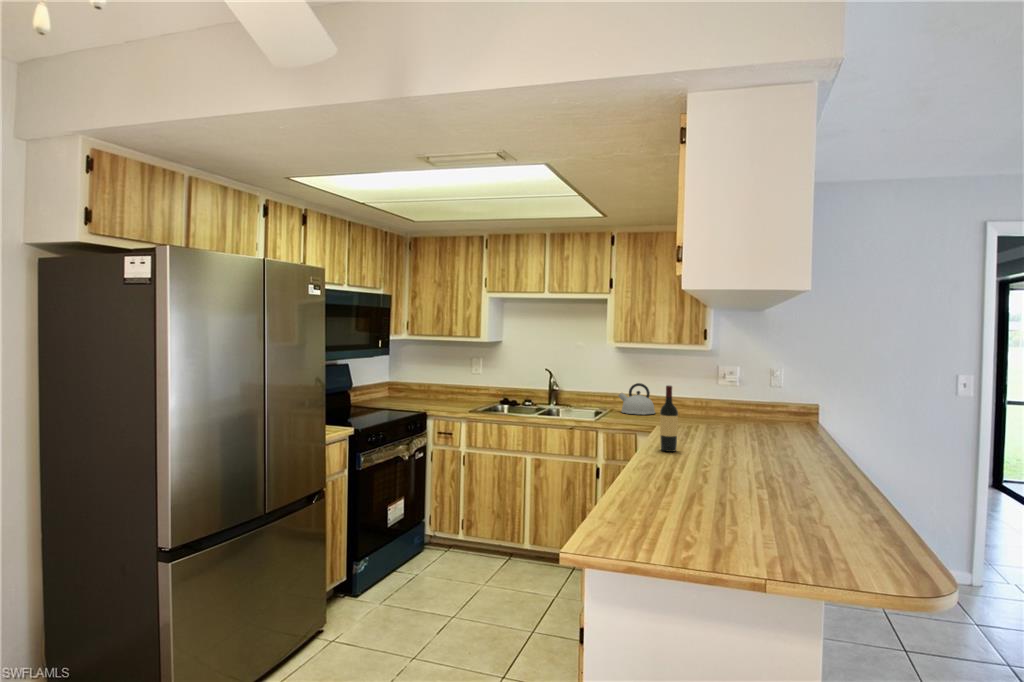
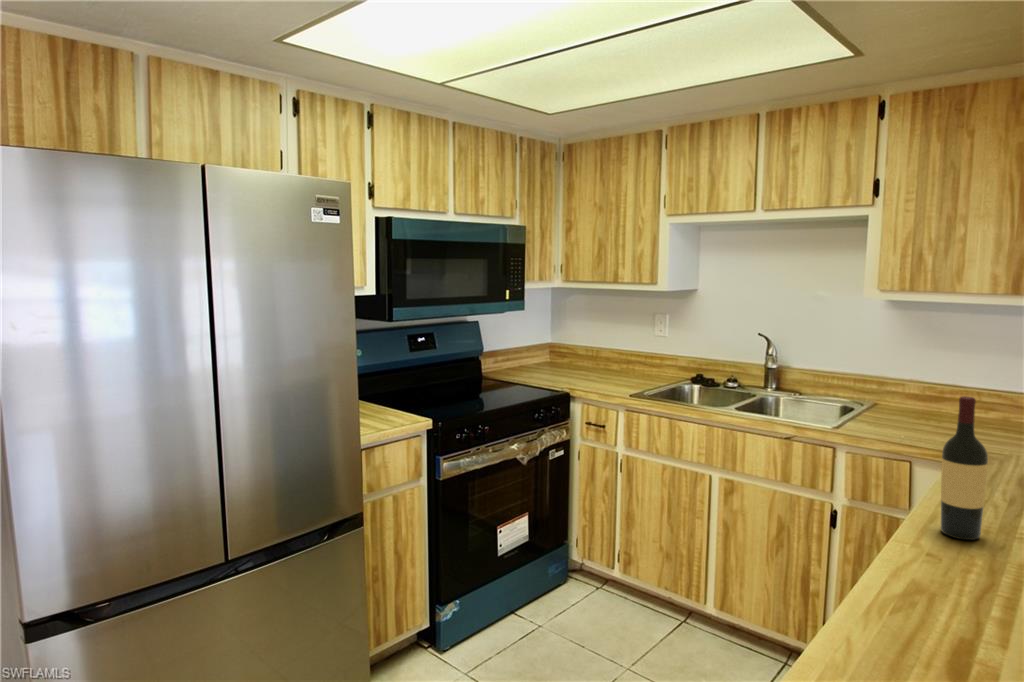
kettle: present [618,383,655,415] -> none [885,362,960,419]

